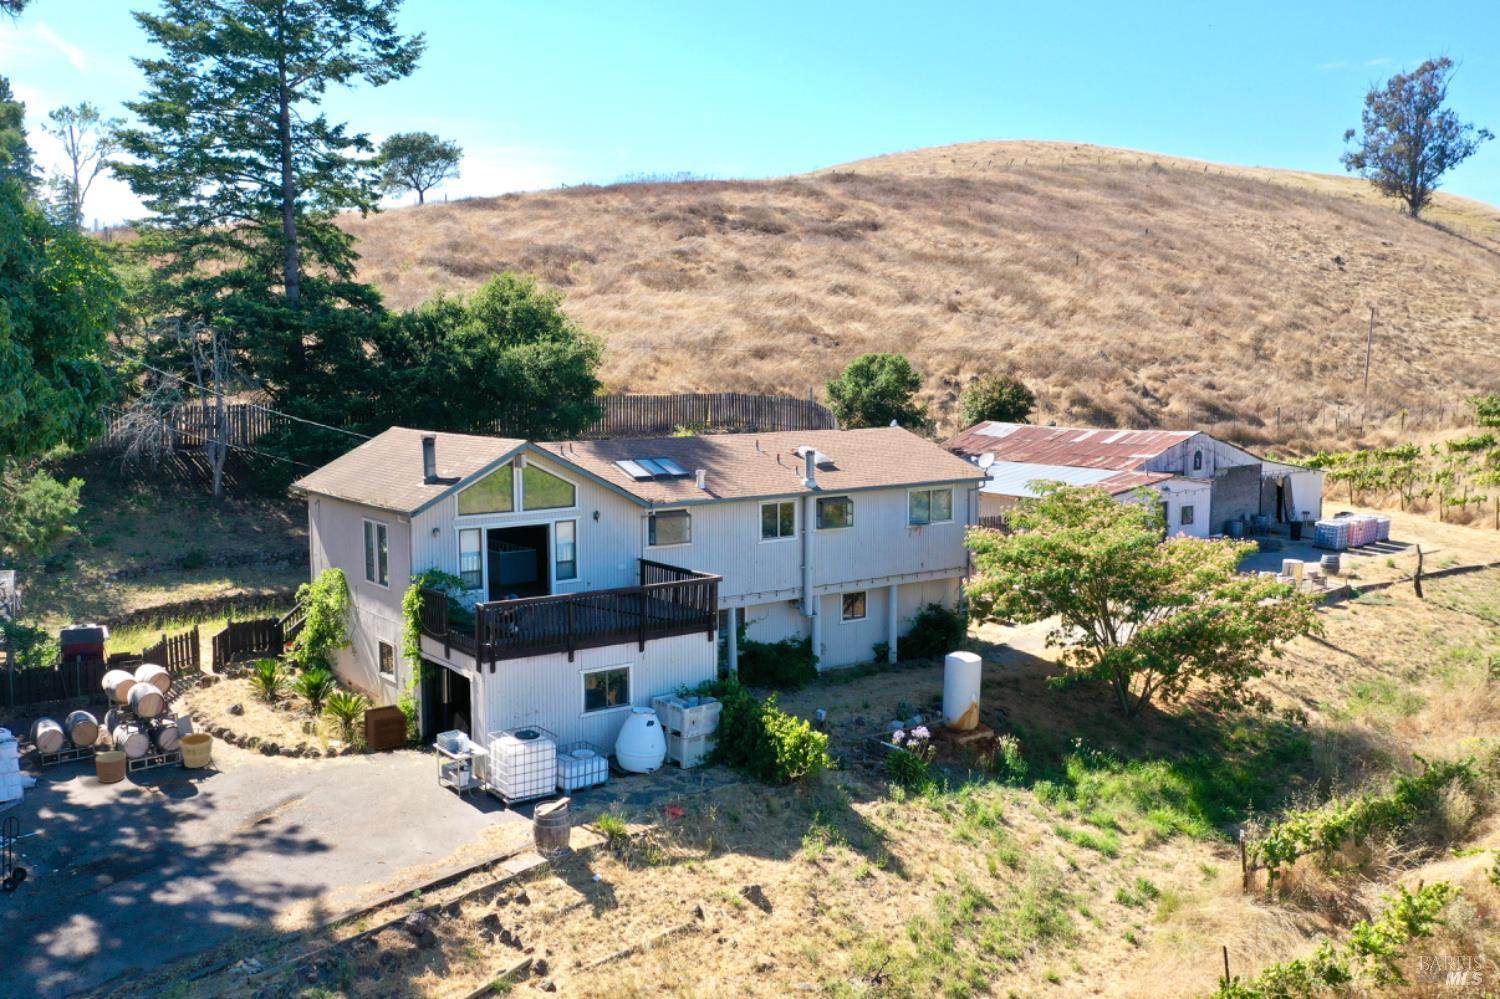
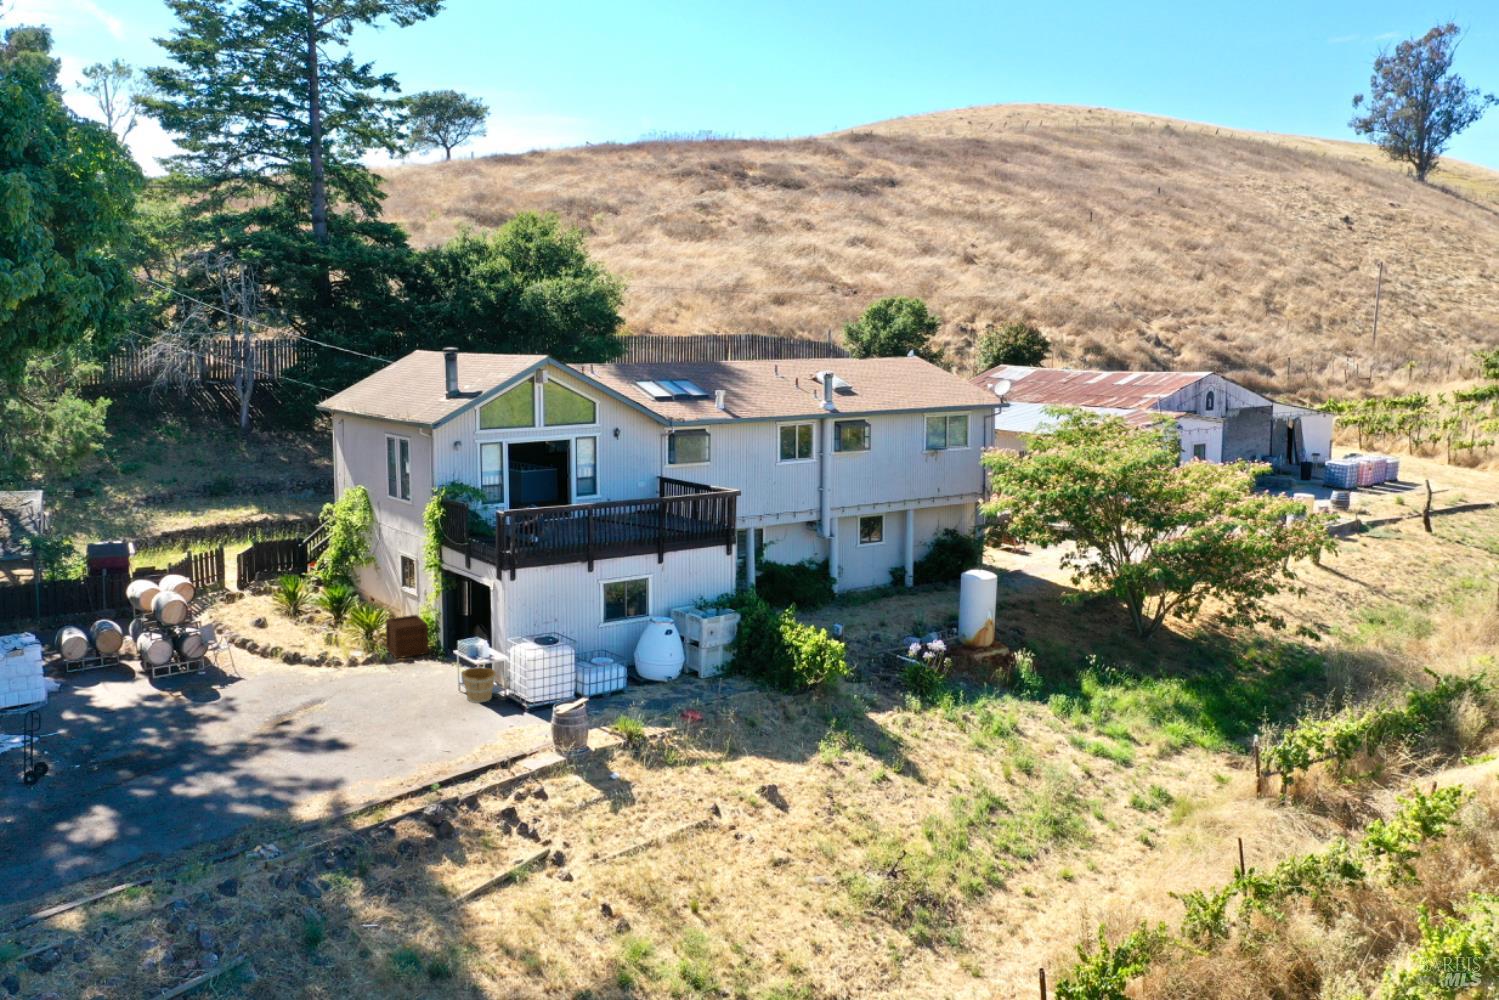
wooden bucket: present [179,733,213,768] -> present [463,668,496,703]
planter: present [96,751,126,783] -> none [120,654,151,685]

